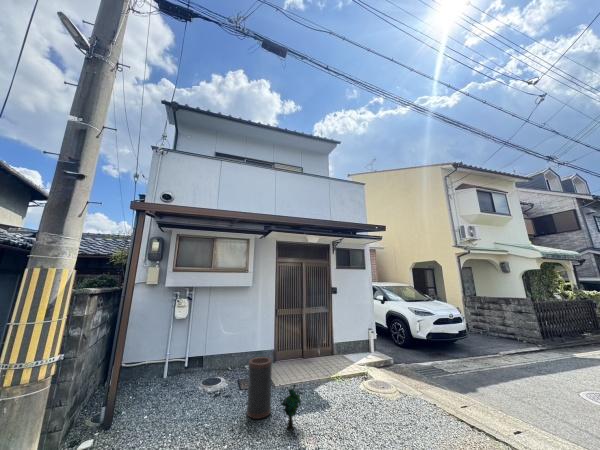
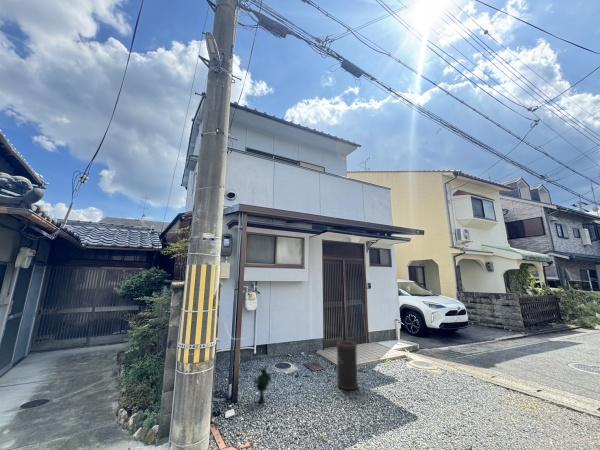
decorative plant: present [280,385,301,430] -> present [254,366,271,403]

